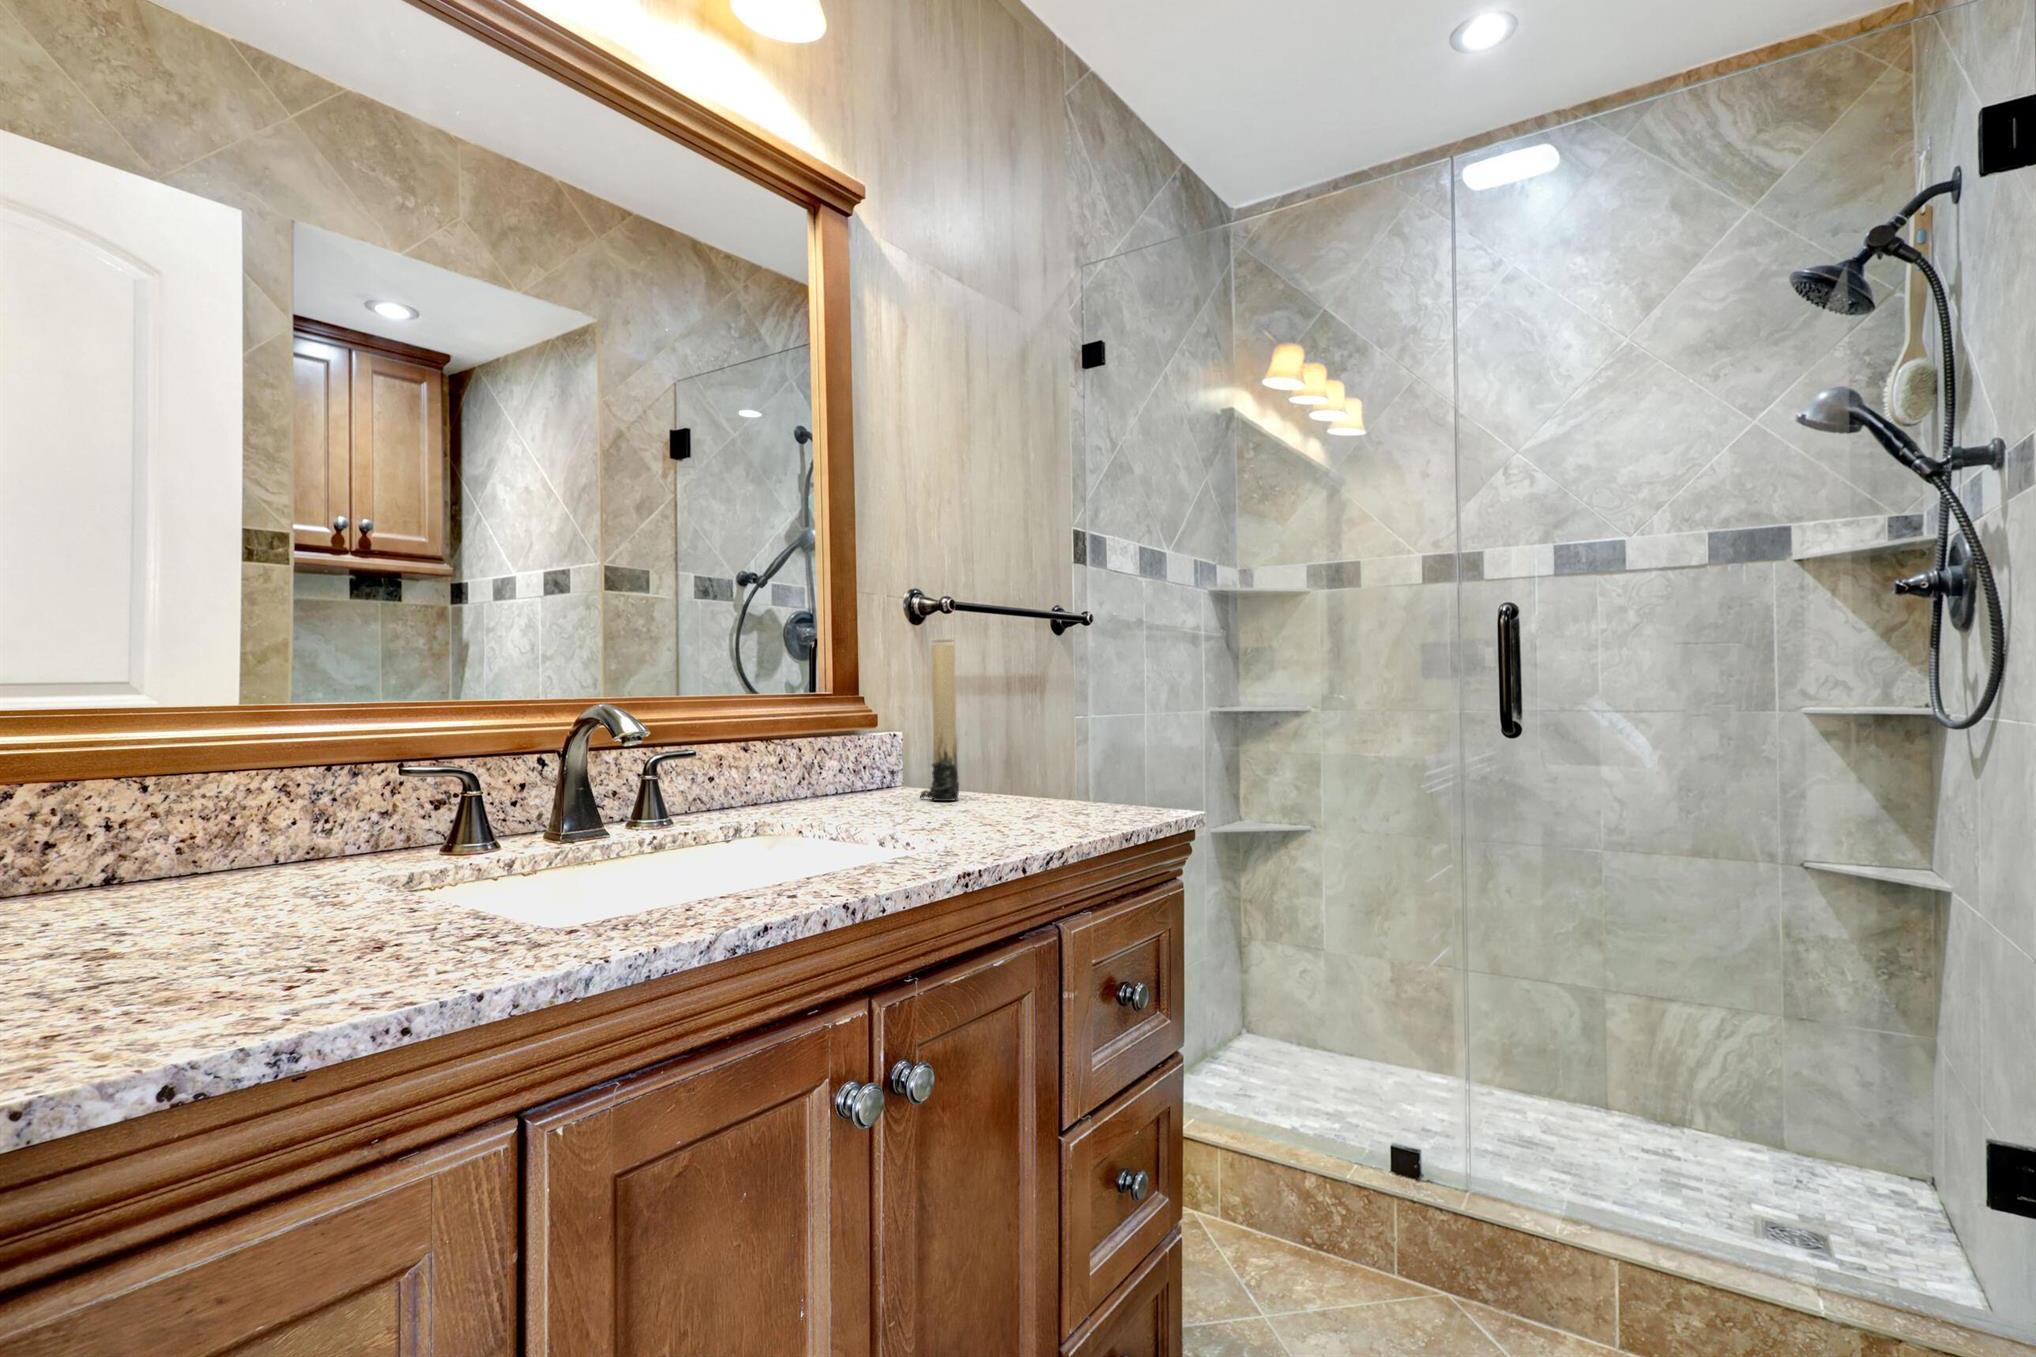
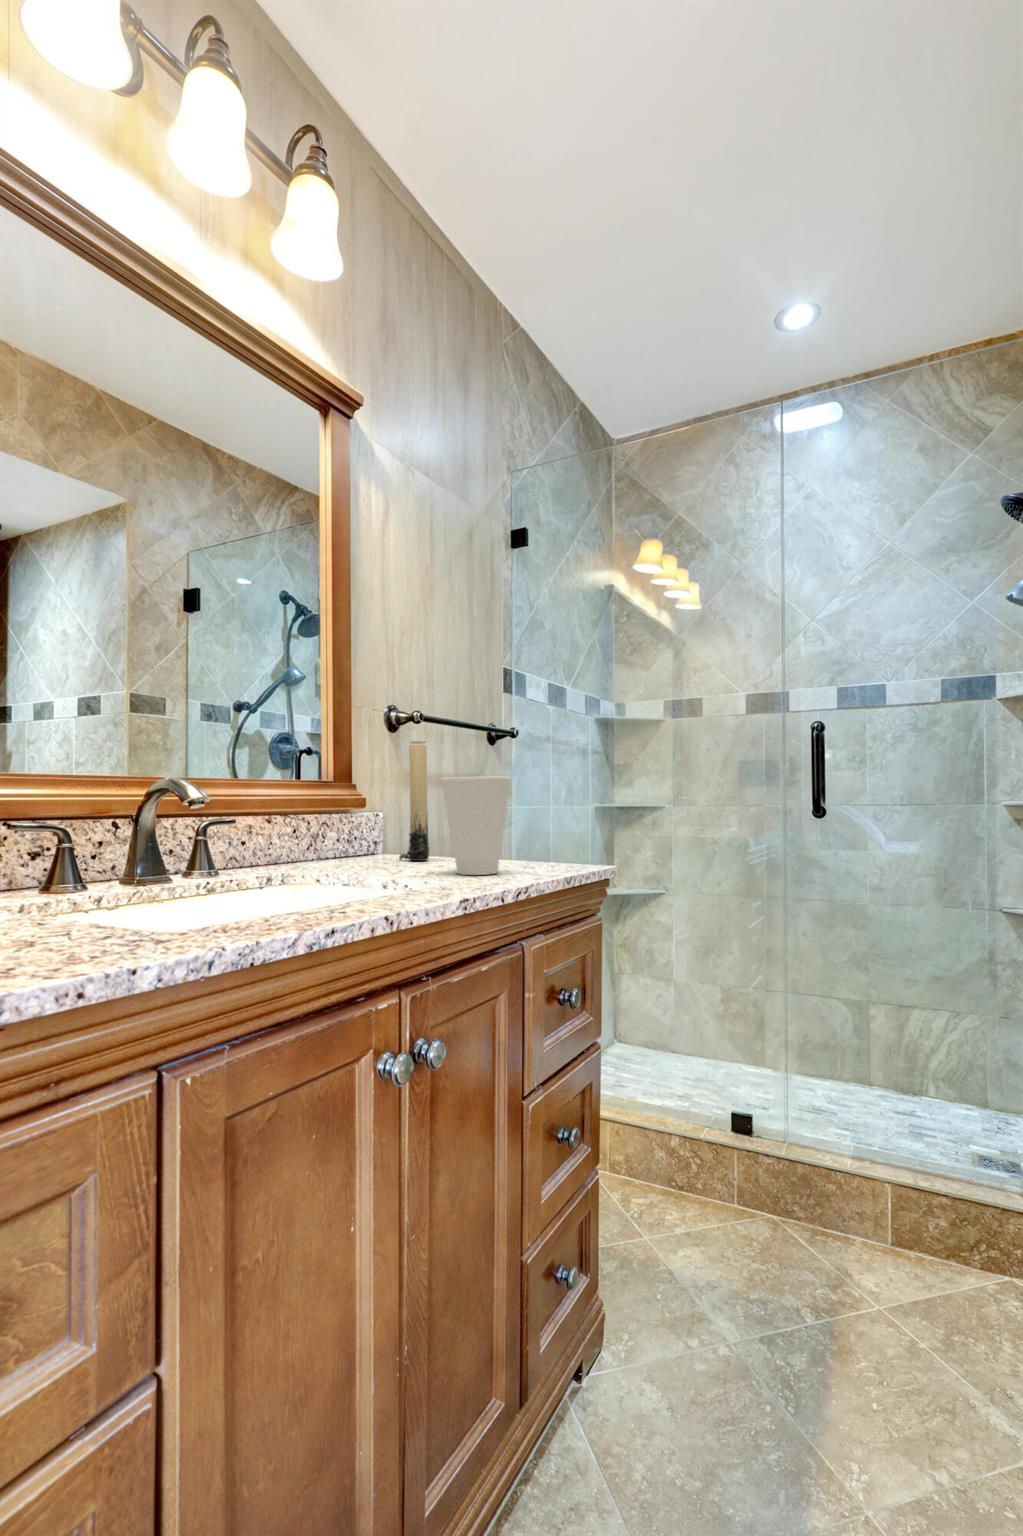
cup: none [959,695,1054,829] -> present [441,777,511,875]

